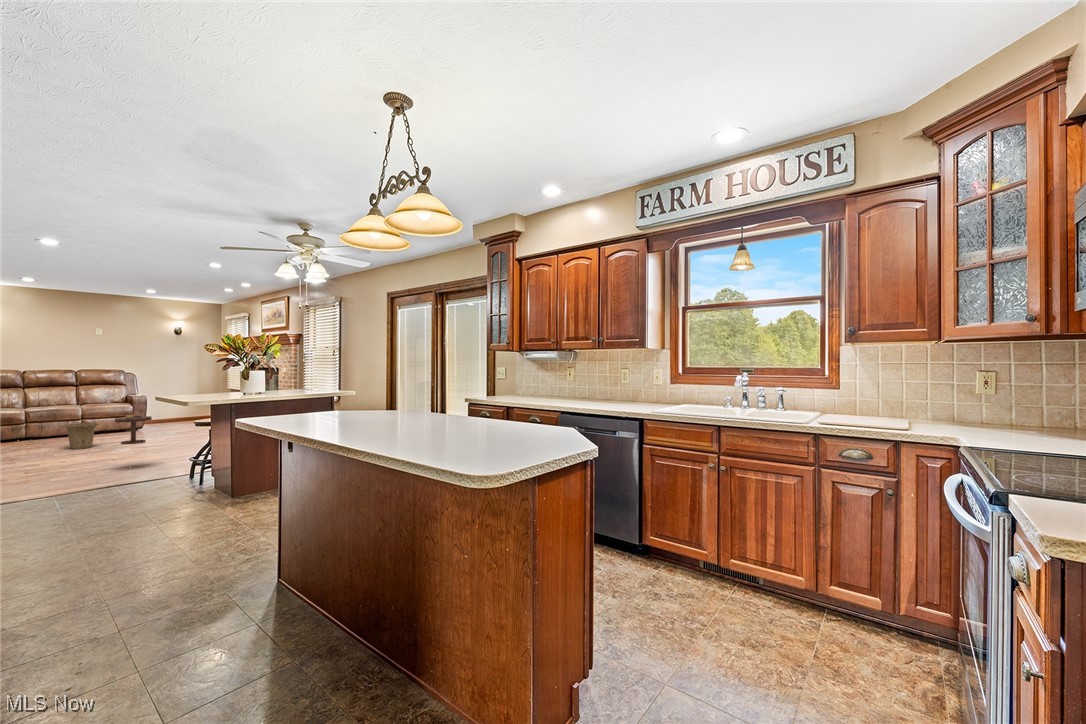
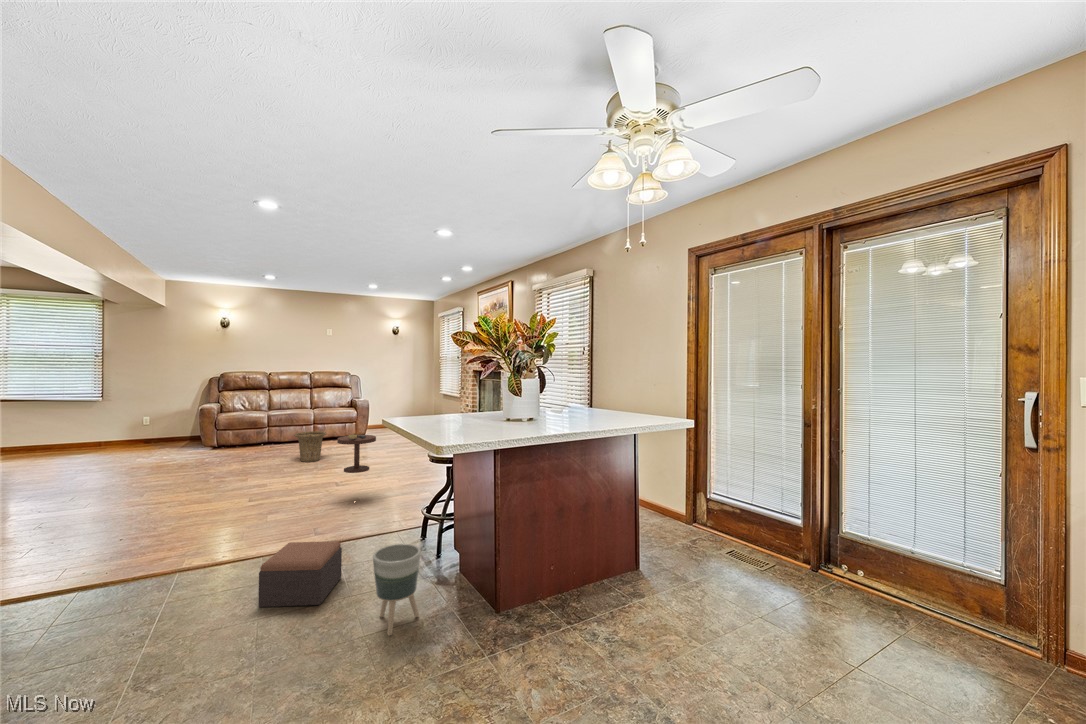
planter: none [146,464,180,510] -> present [373,544,421,636]
footstool: none [58,474,122,511] -> present [258,541,342,607]

